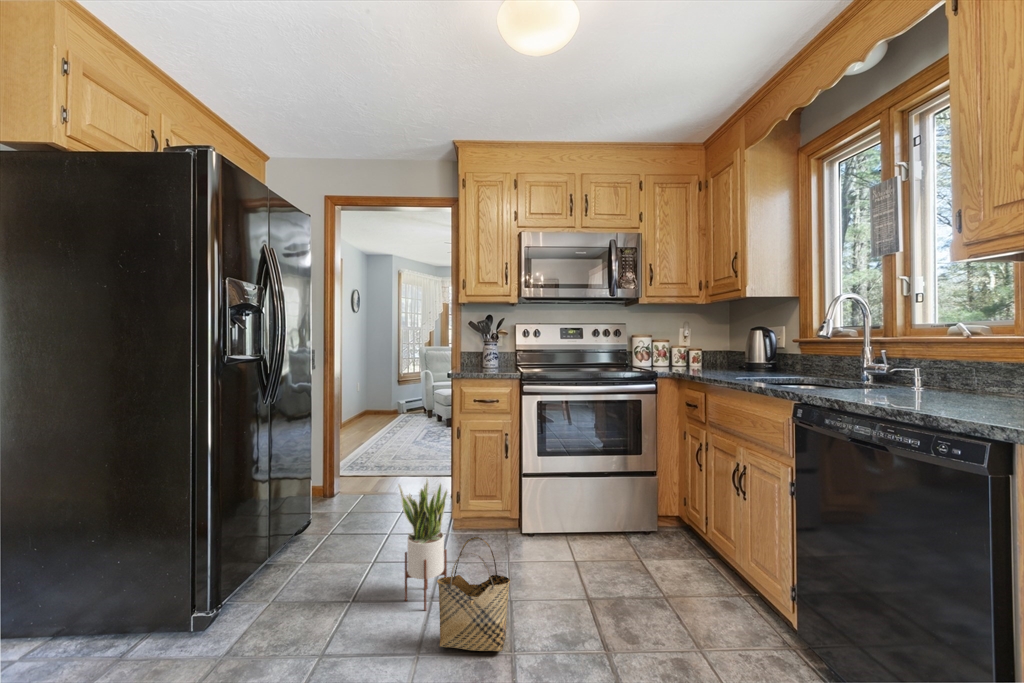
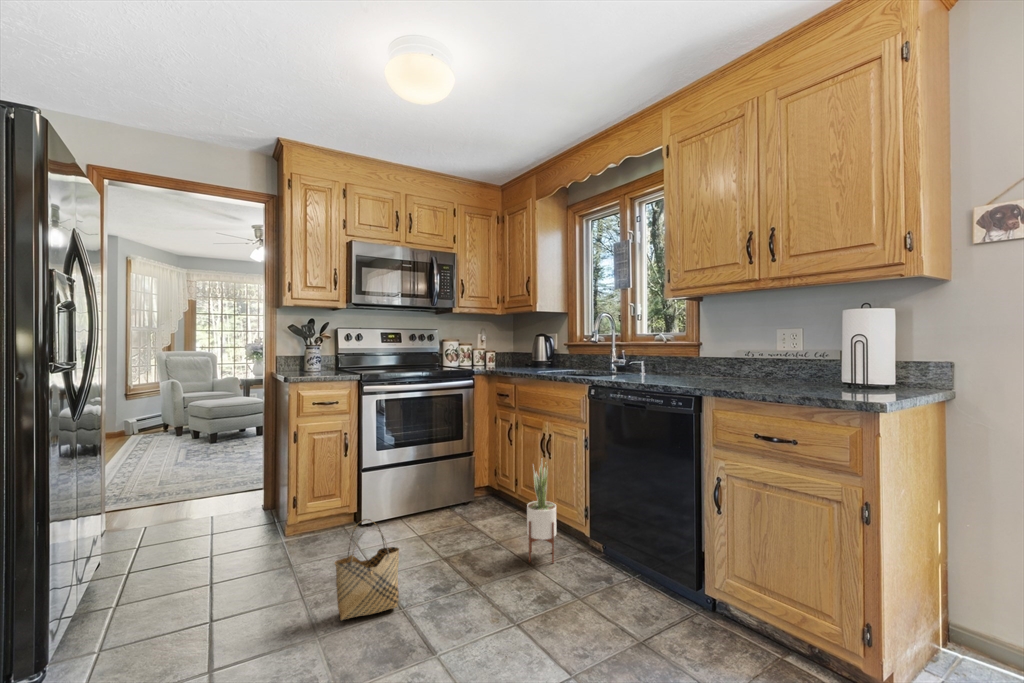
potted plant: present [398,478,447,611] -> present [527,463,556,563]

